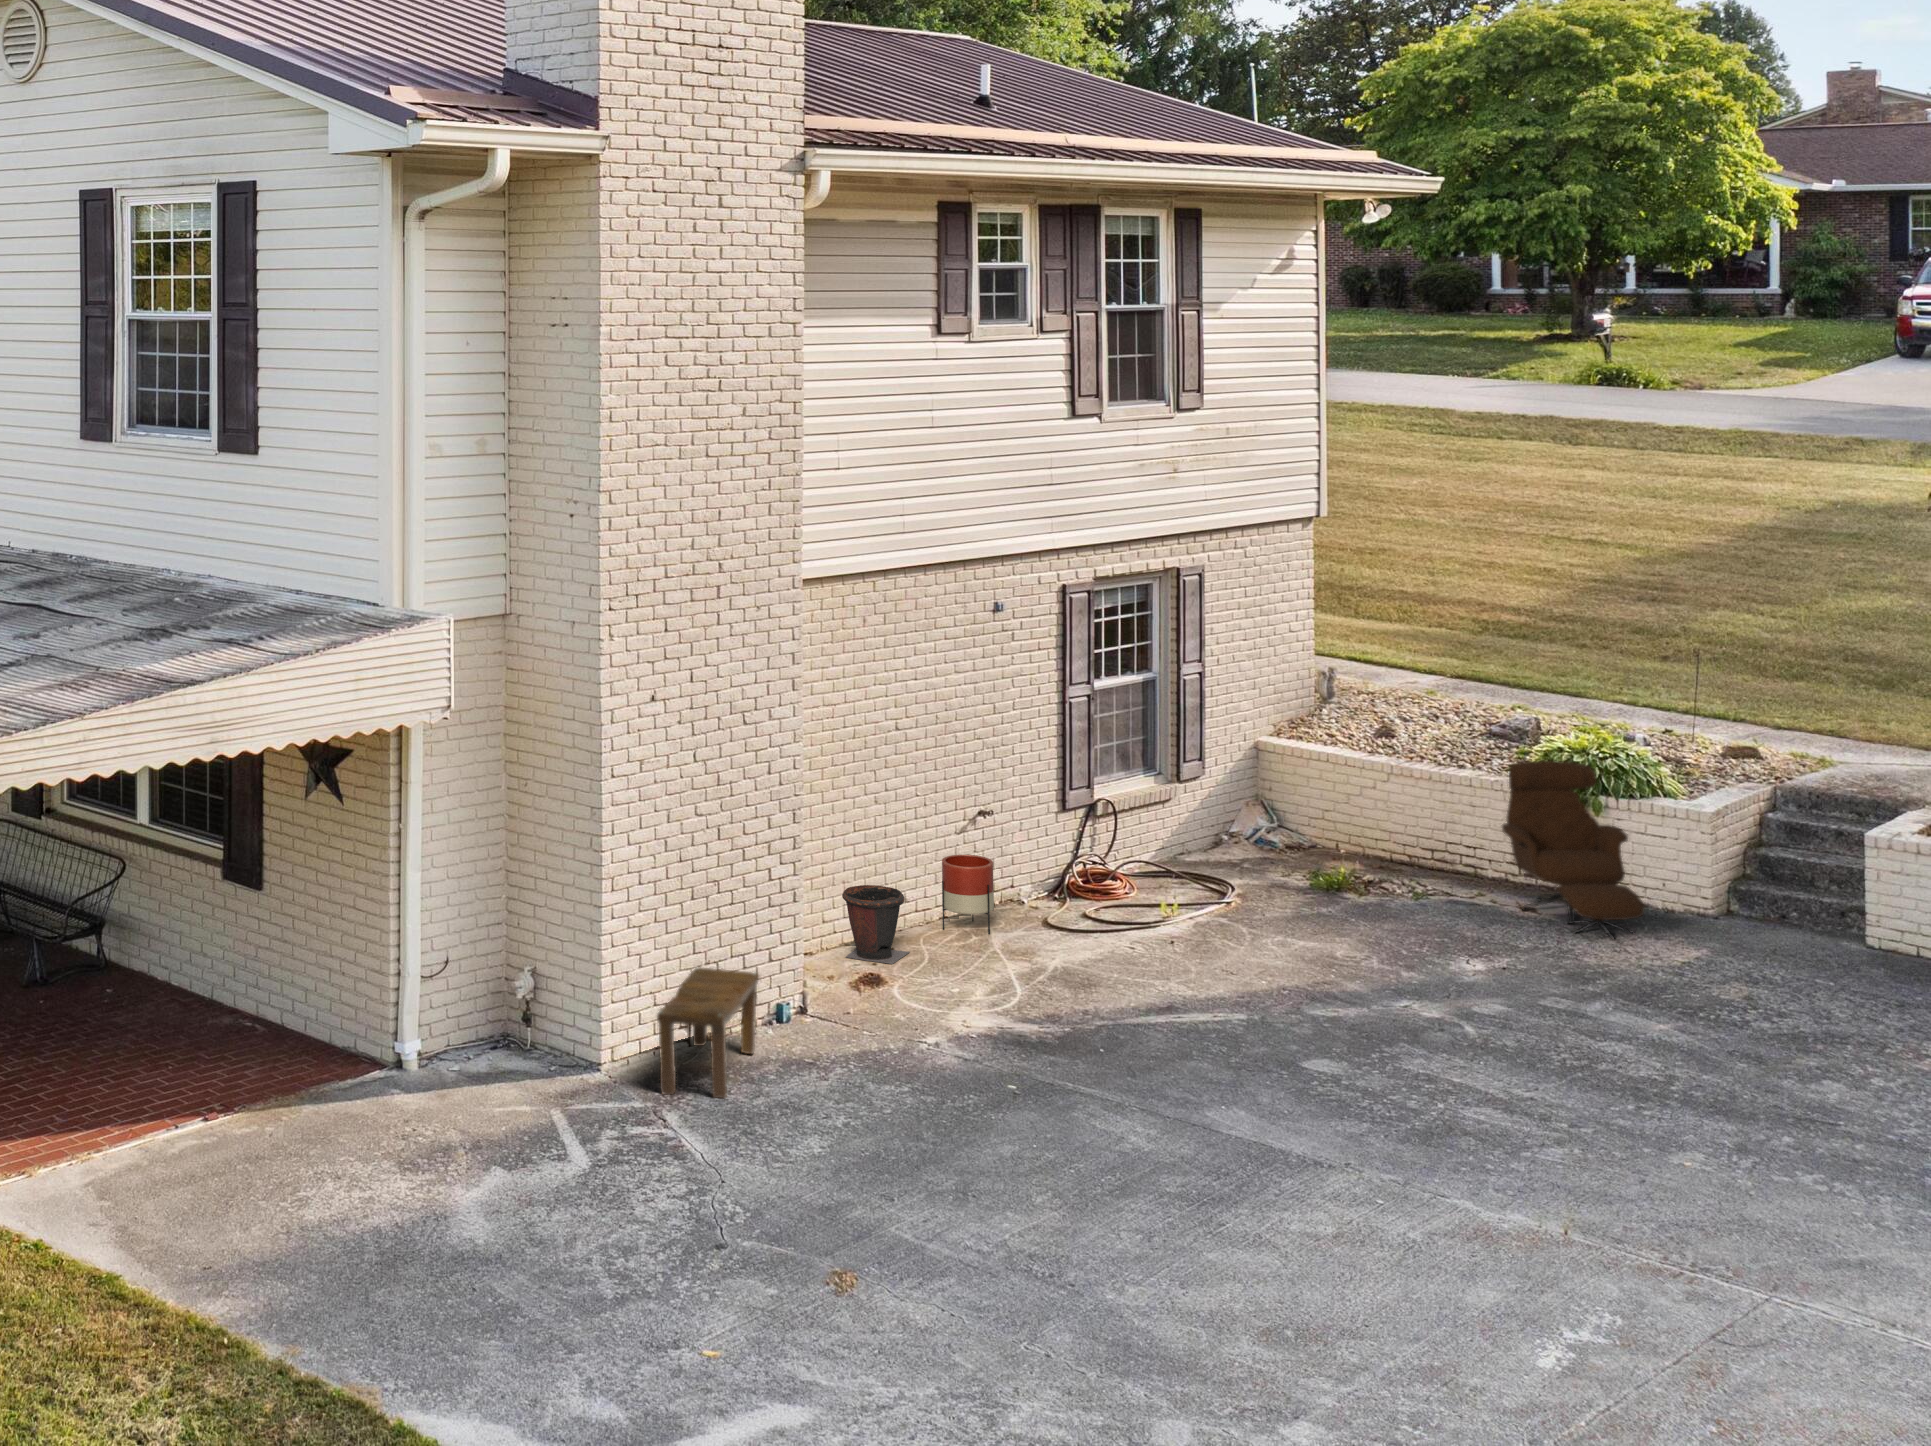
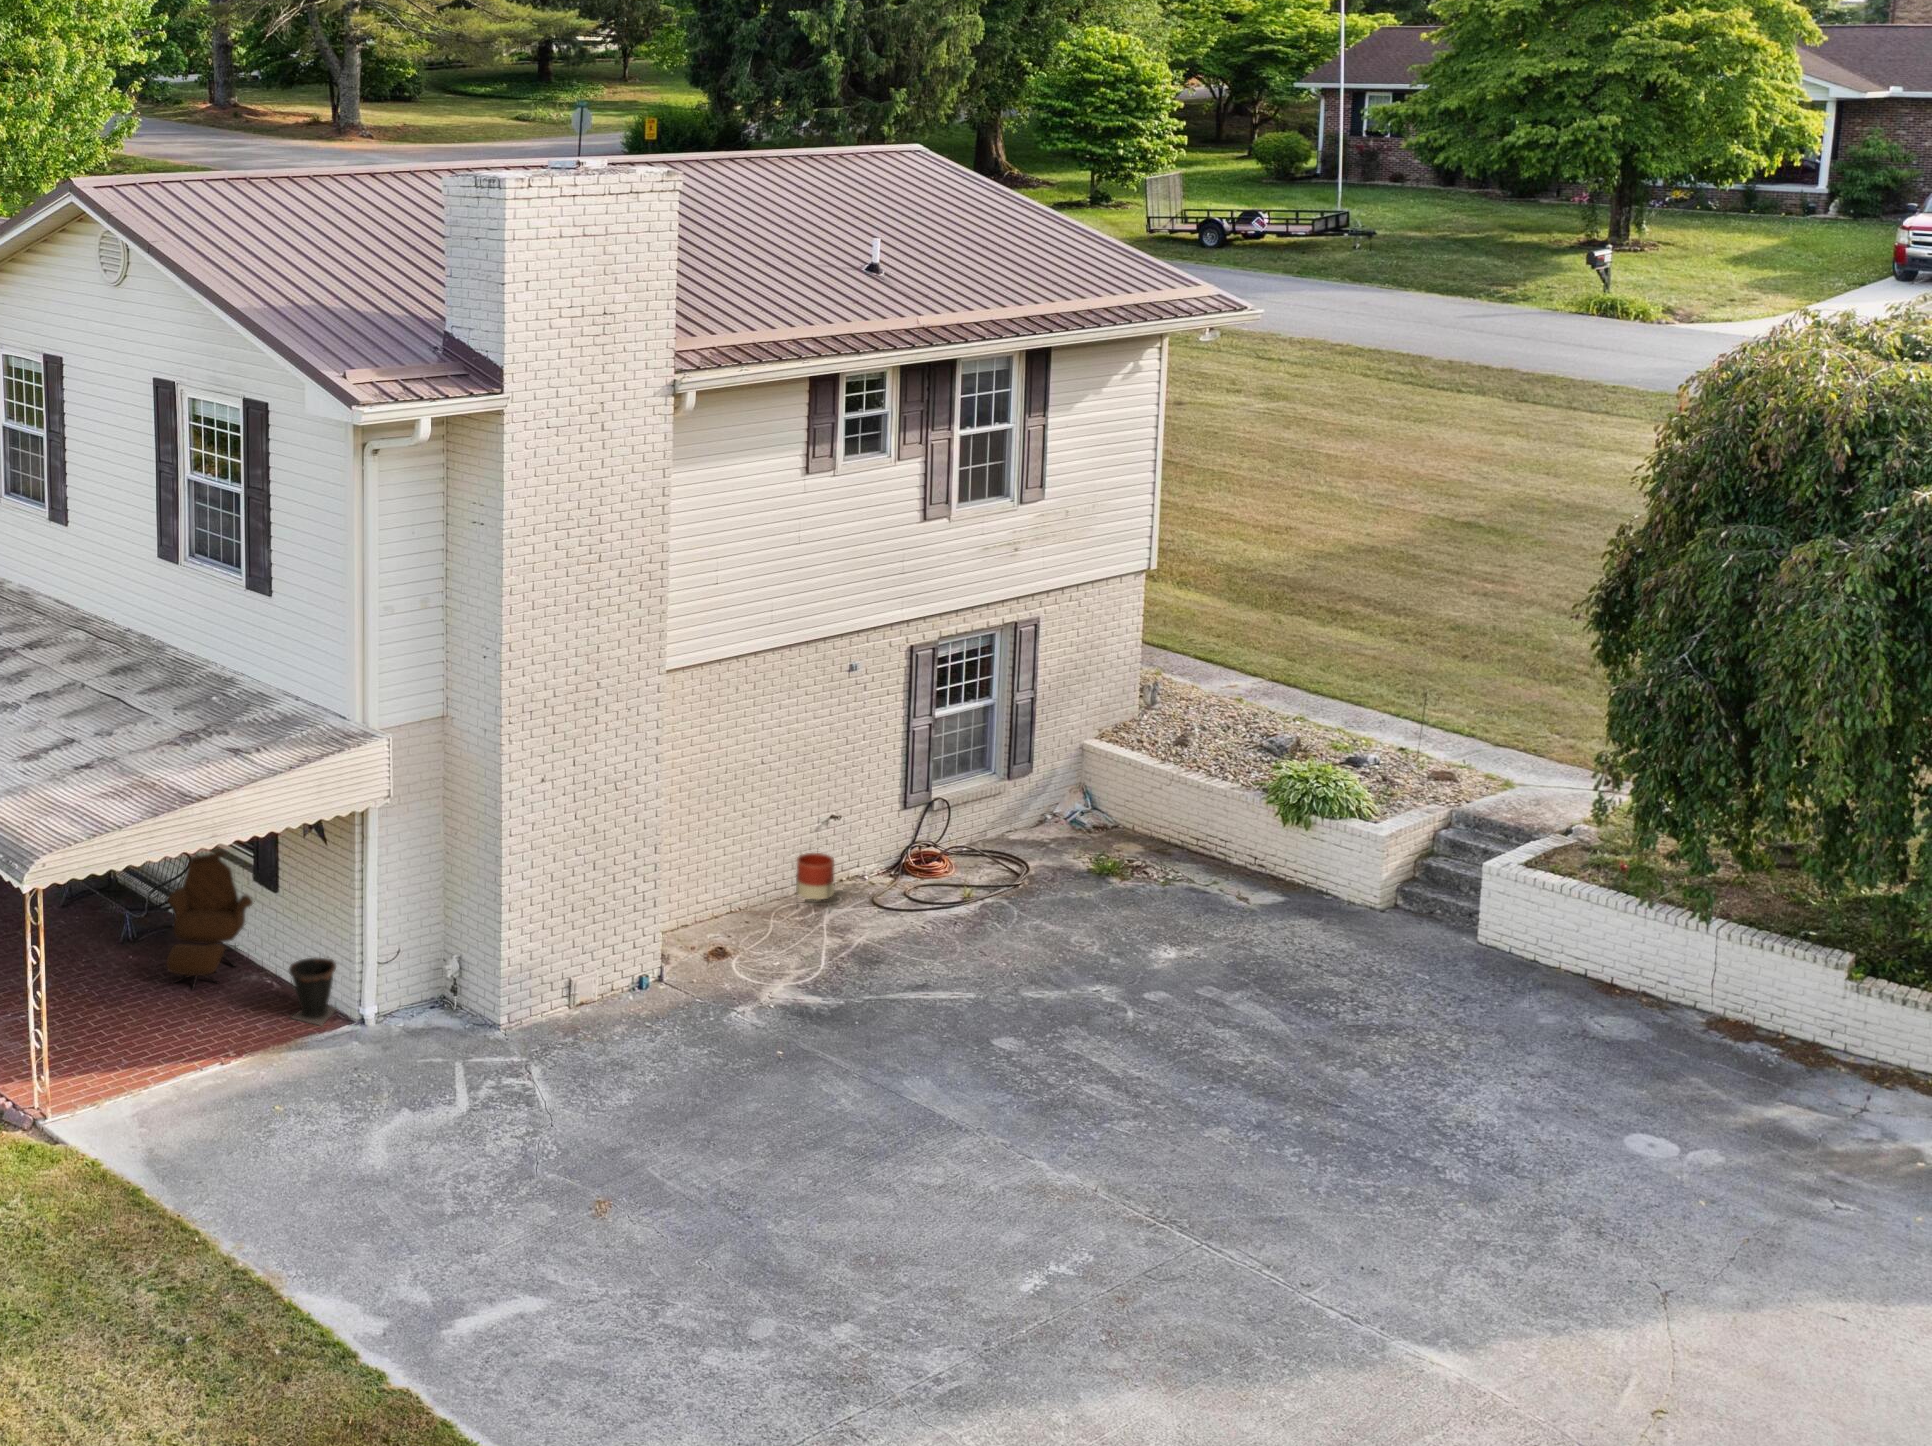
lounge chair: present [1502,760,1644,939] -> present [167,852,253,989]
bucket: present [842,885,909,964] -> present [289,958,336,1026]
bench: present [657,968,759,1099] -> none [532,962,616,1062]

